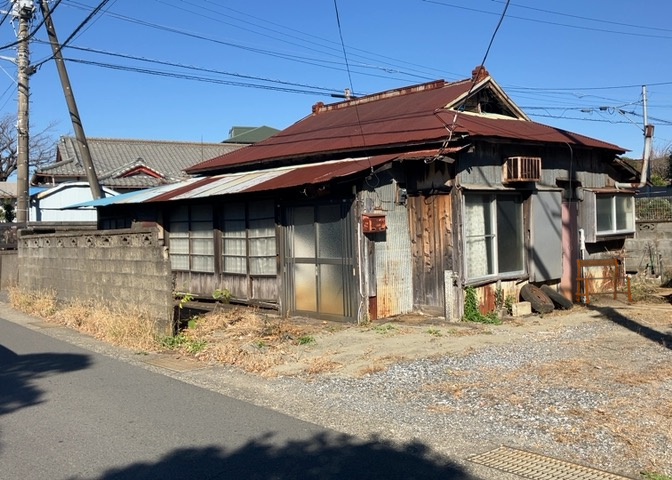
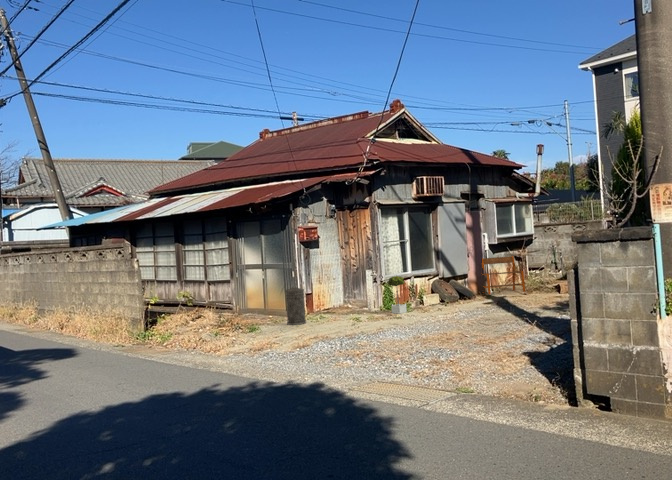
potted tree: none [471,278,493,326] -> present [388,276,407,314]
trash can: none [345,287,370,335] -> present [285,287,306,325]

